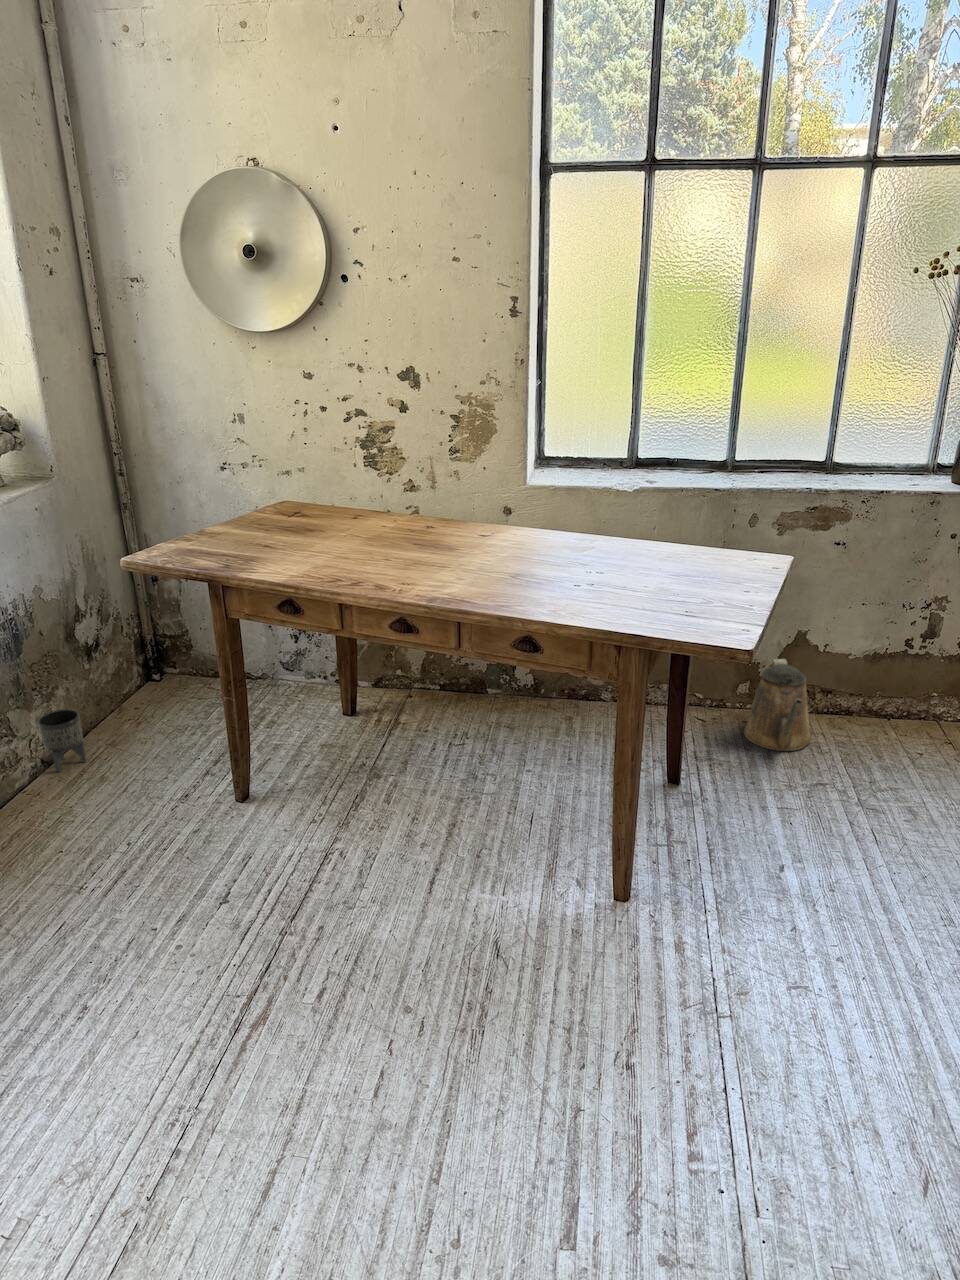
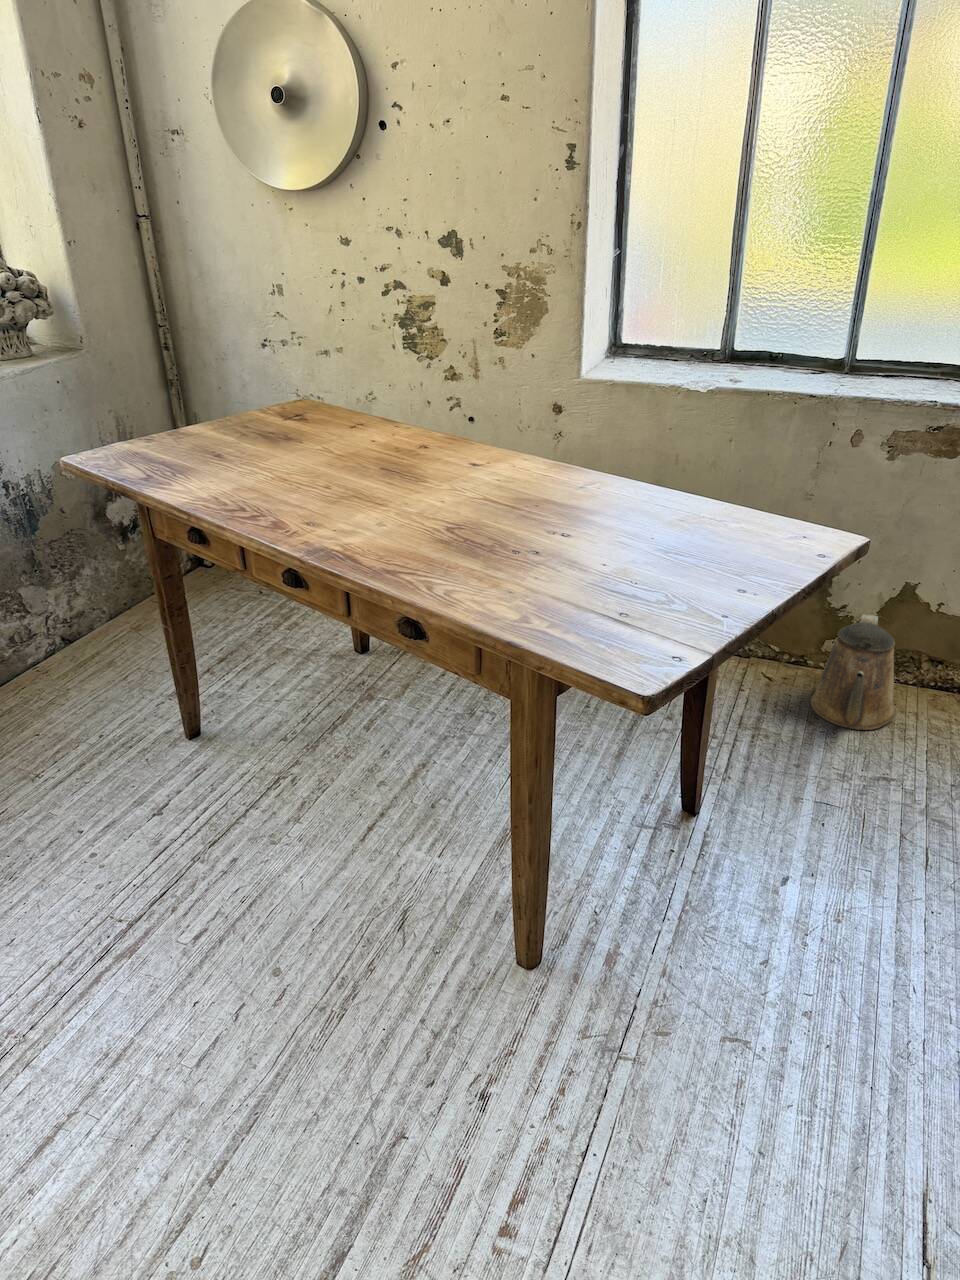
planter: present [38,709,86,772] -> none [57,590,107,652]

